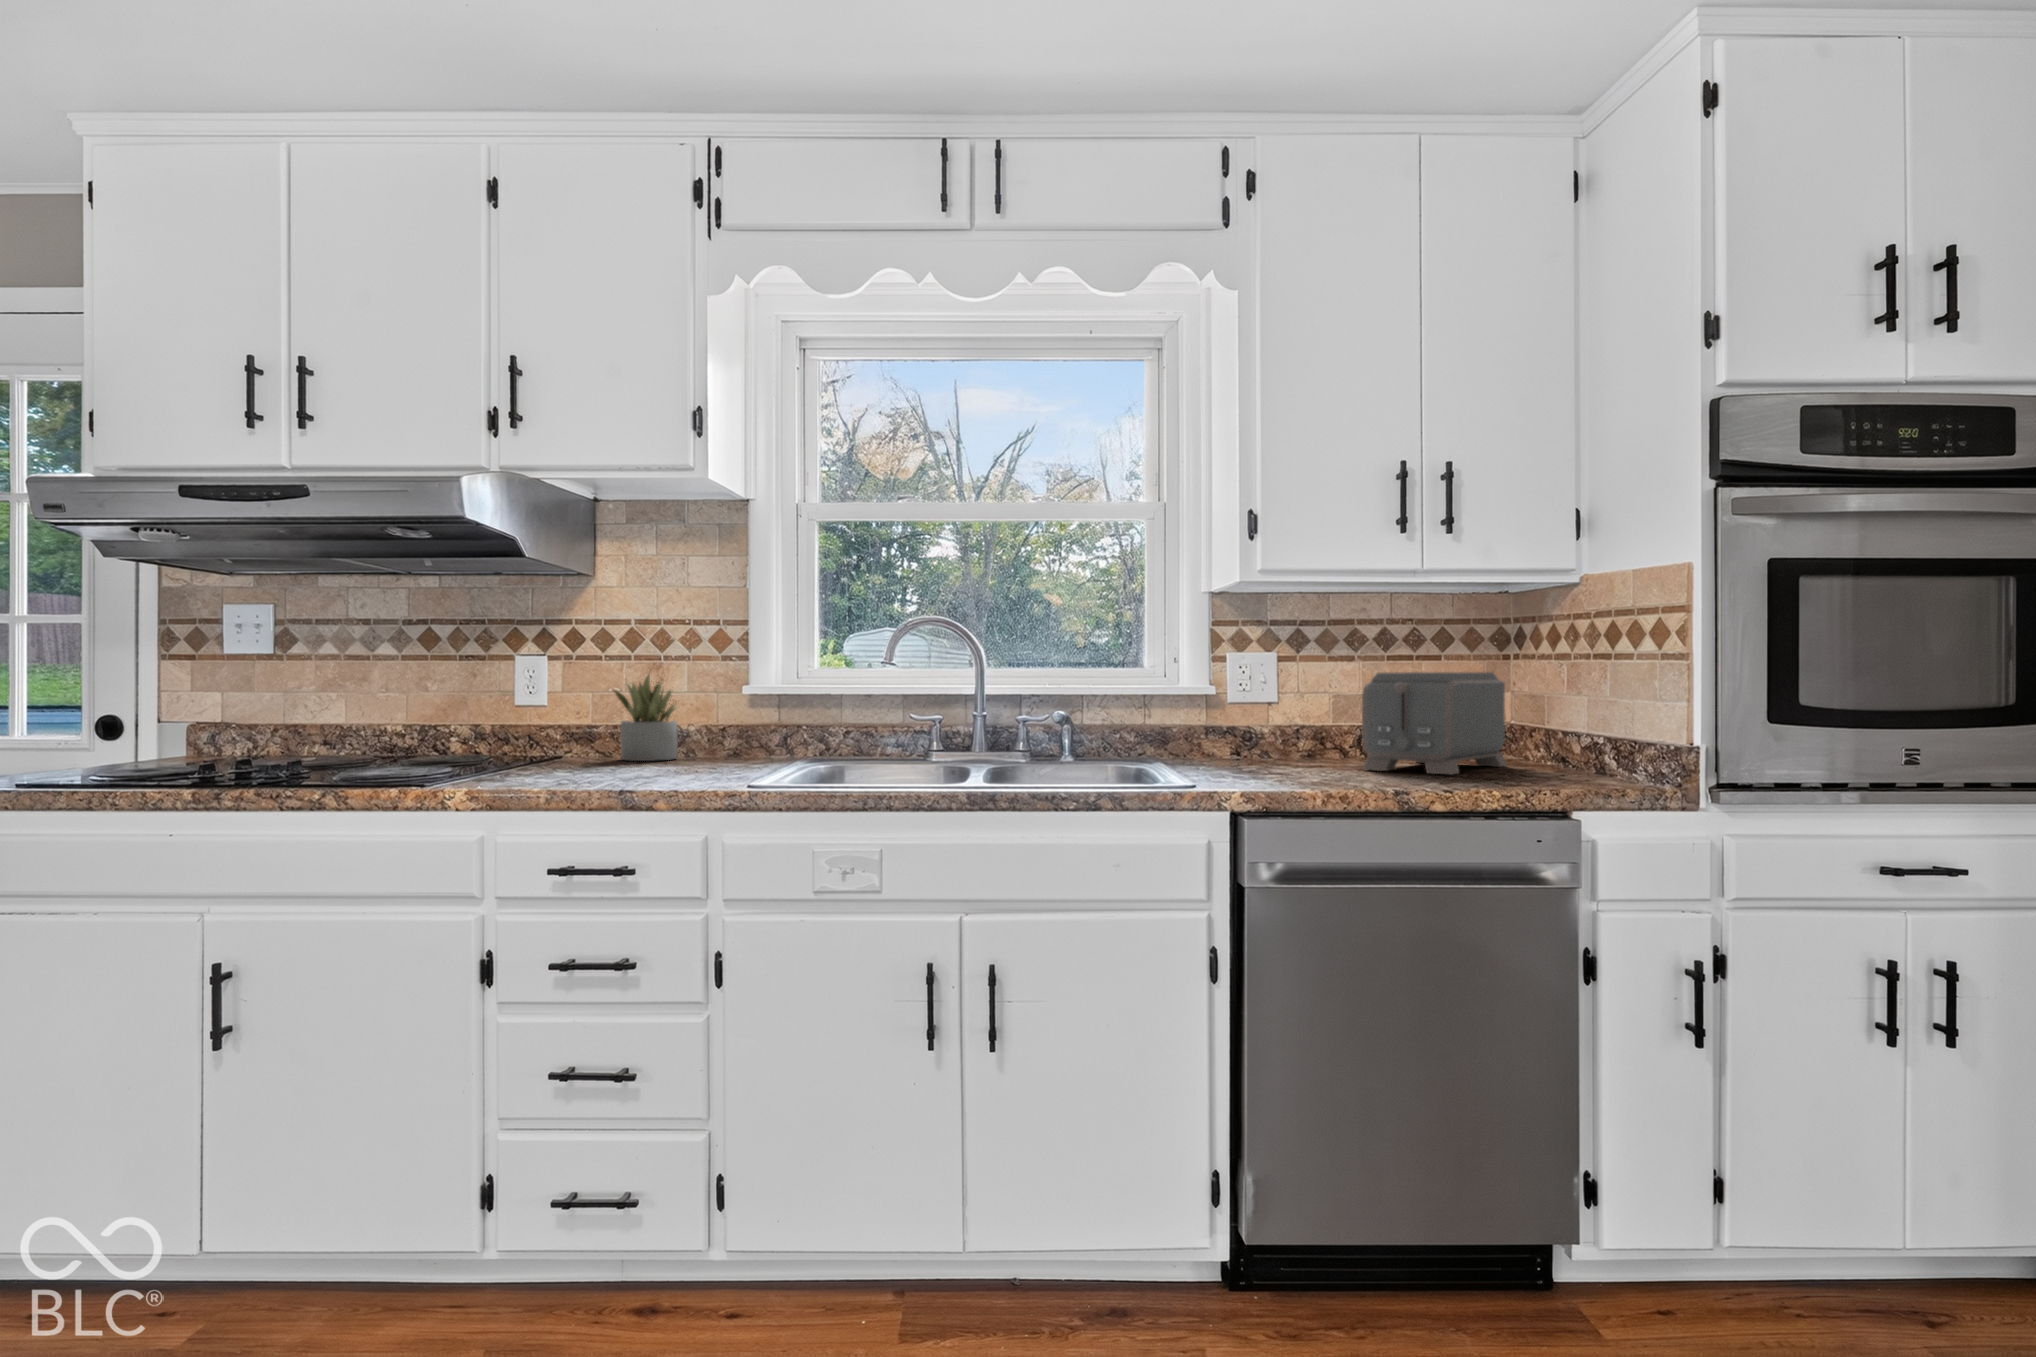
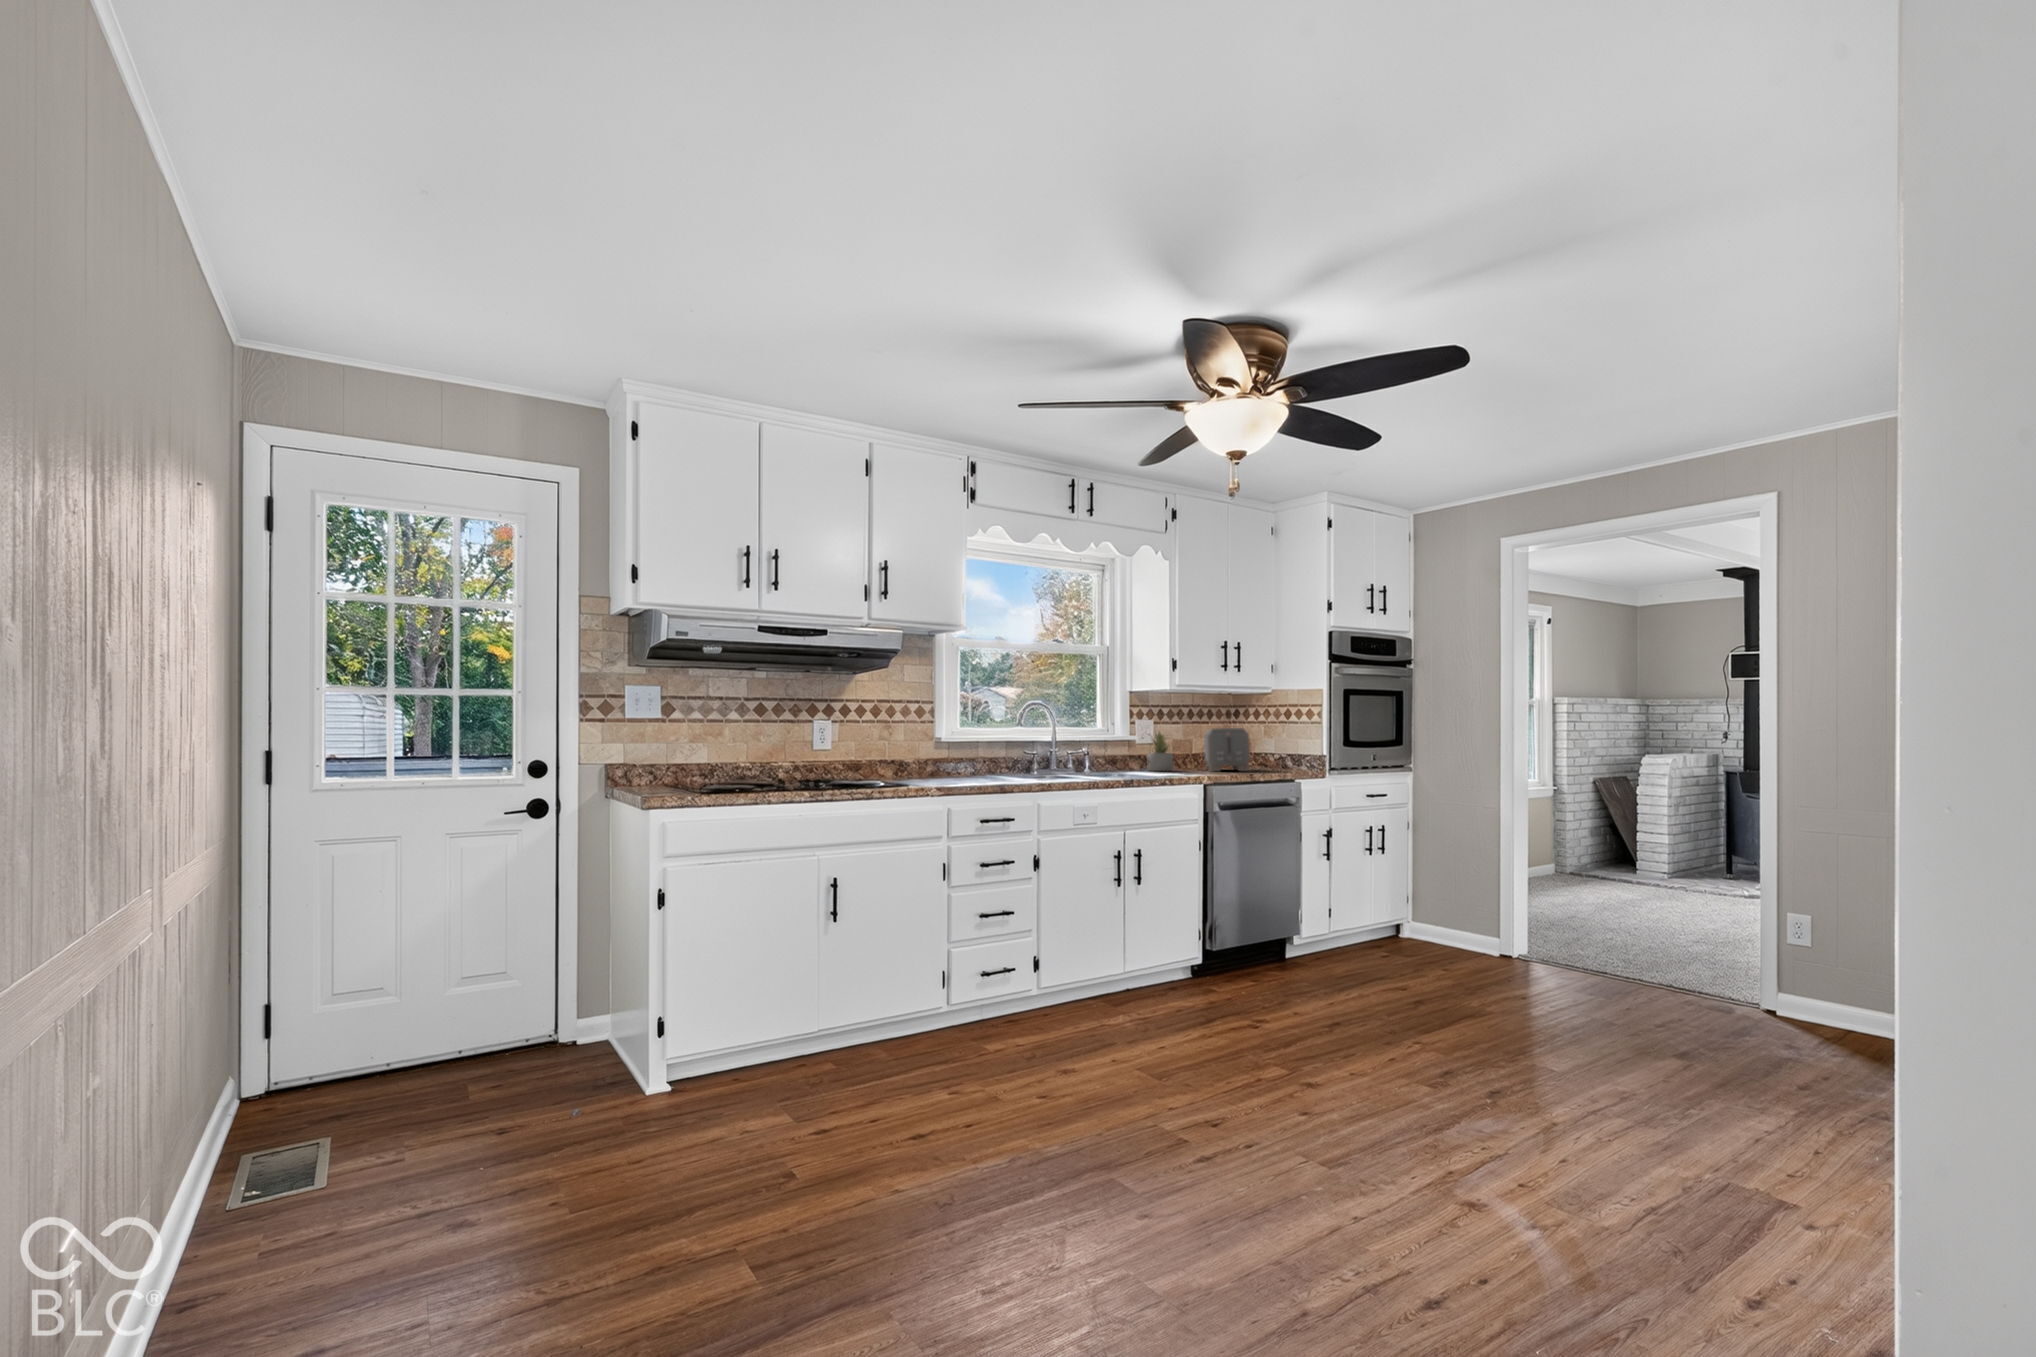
succulent plant: present [614,674,678,761] -> present [1148,732,1173,771]

